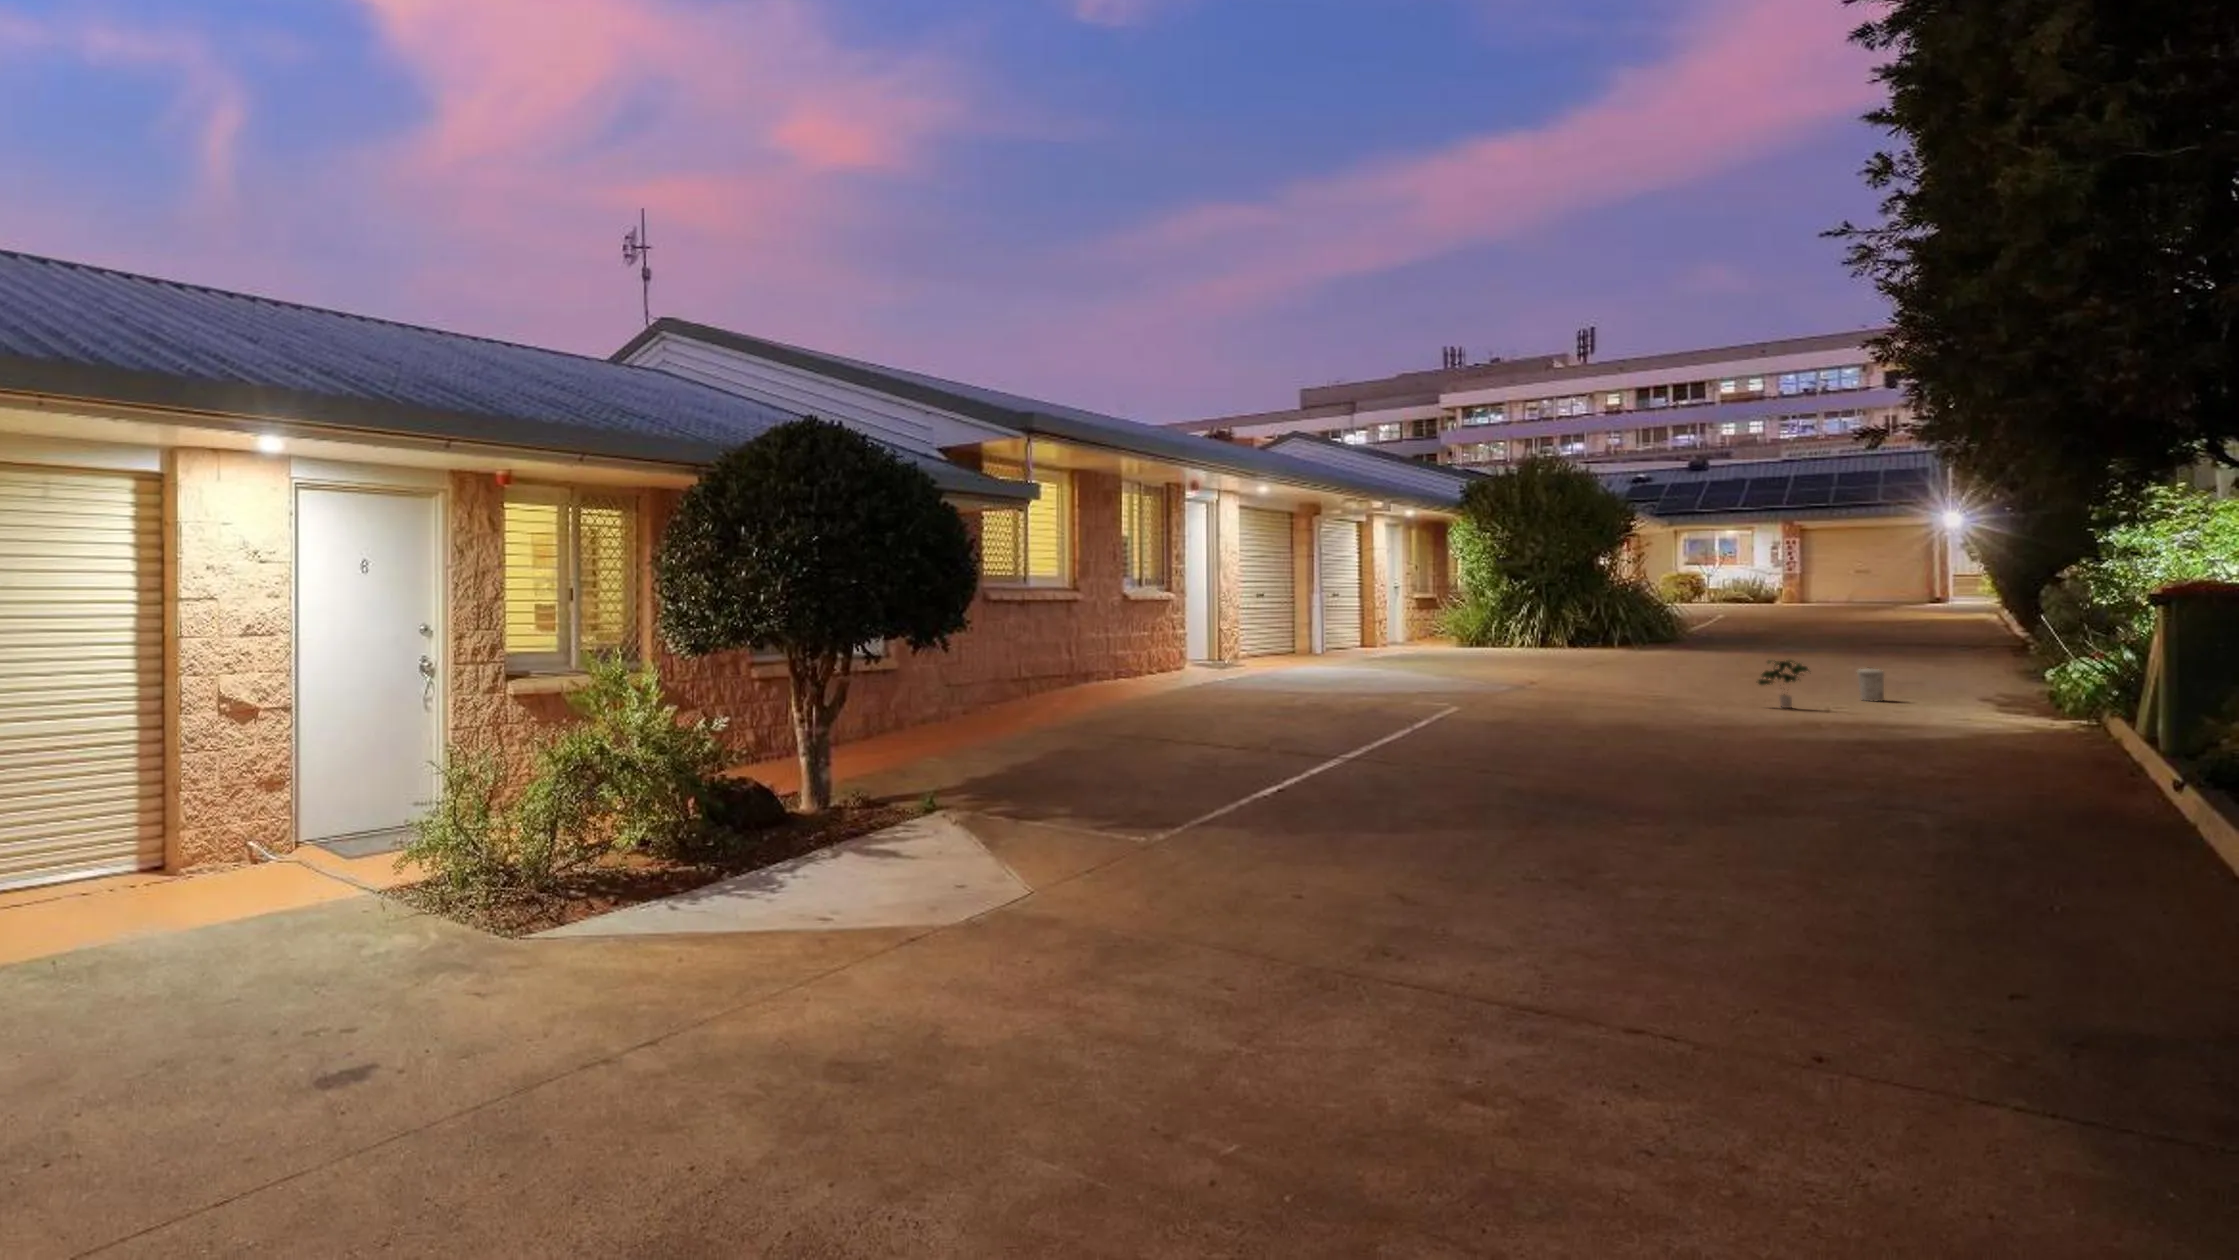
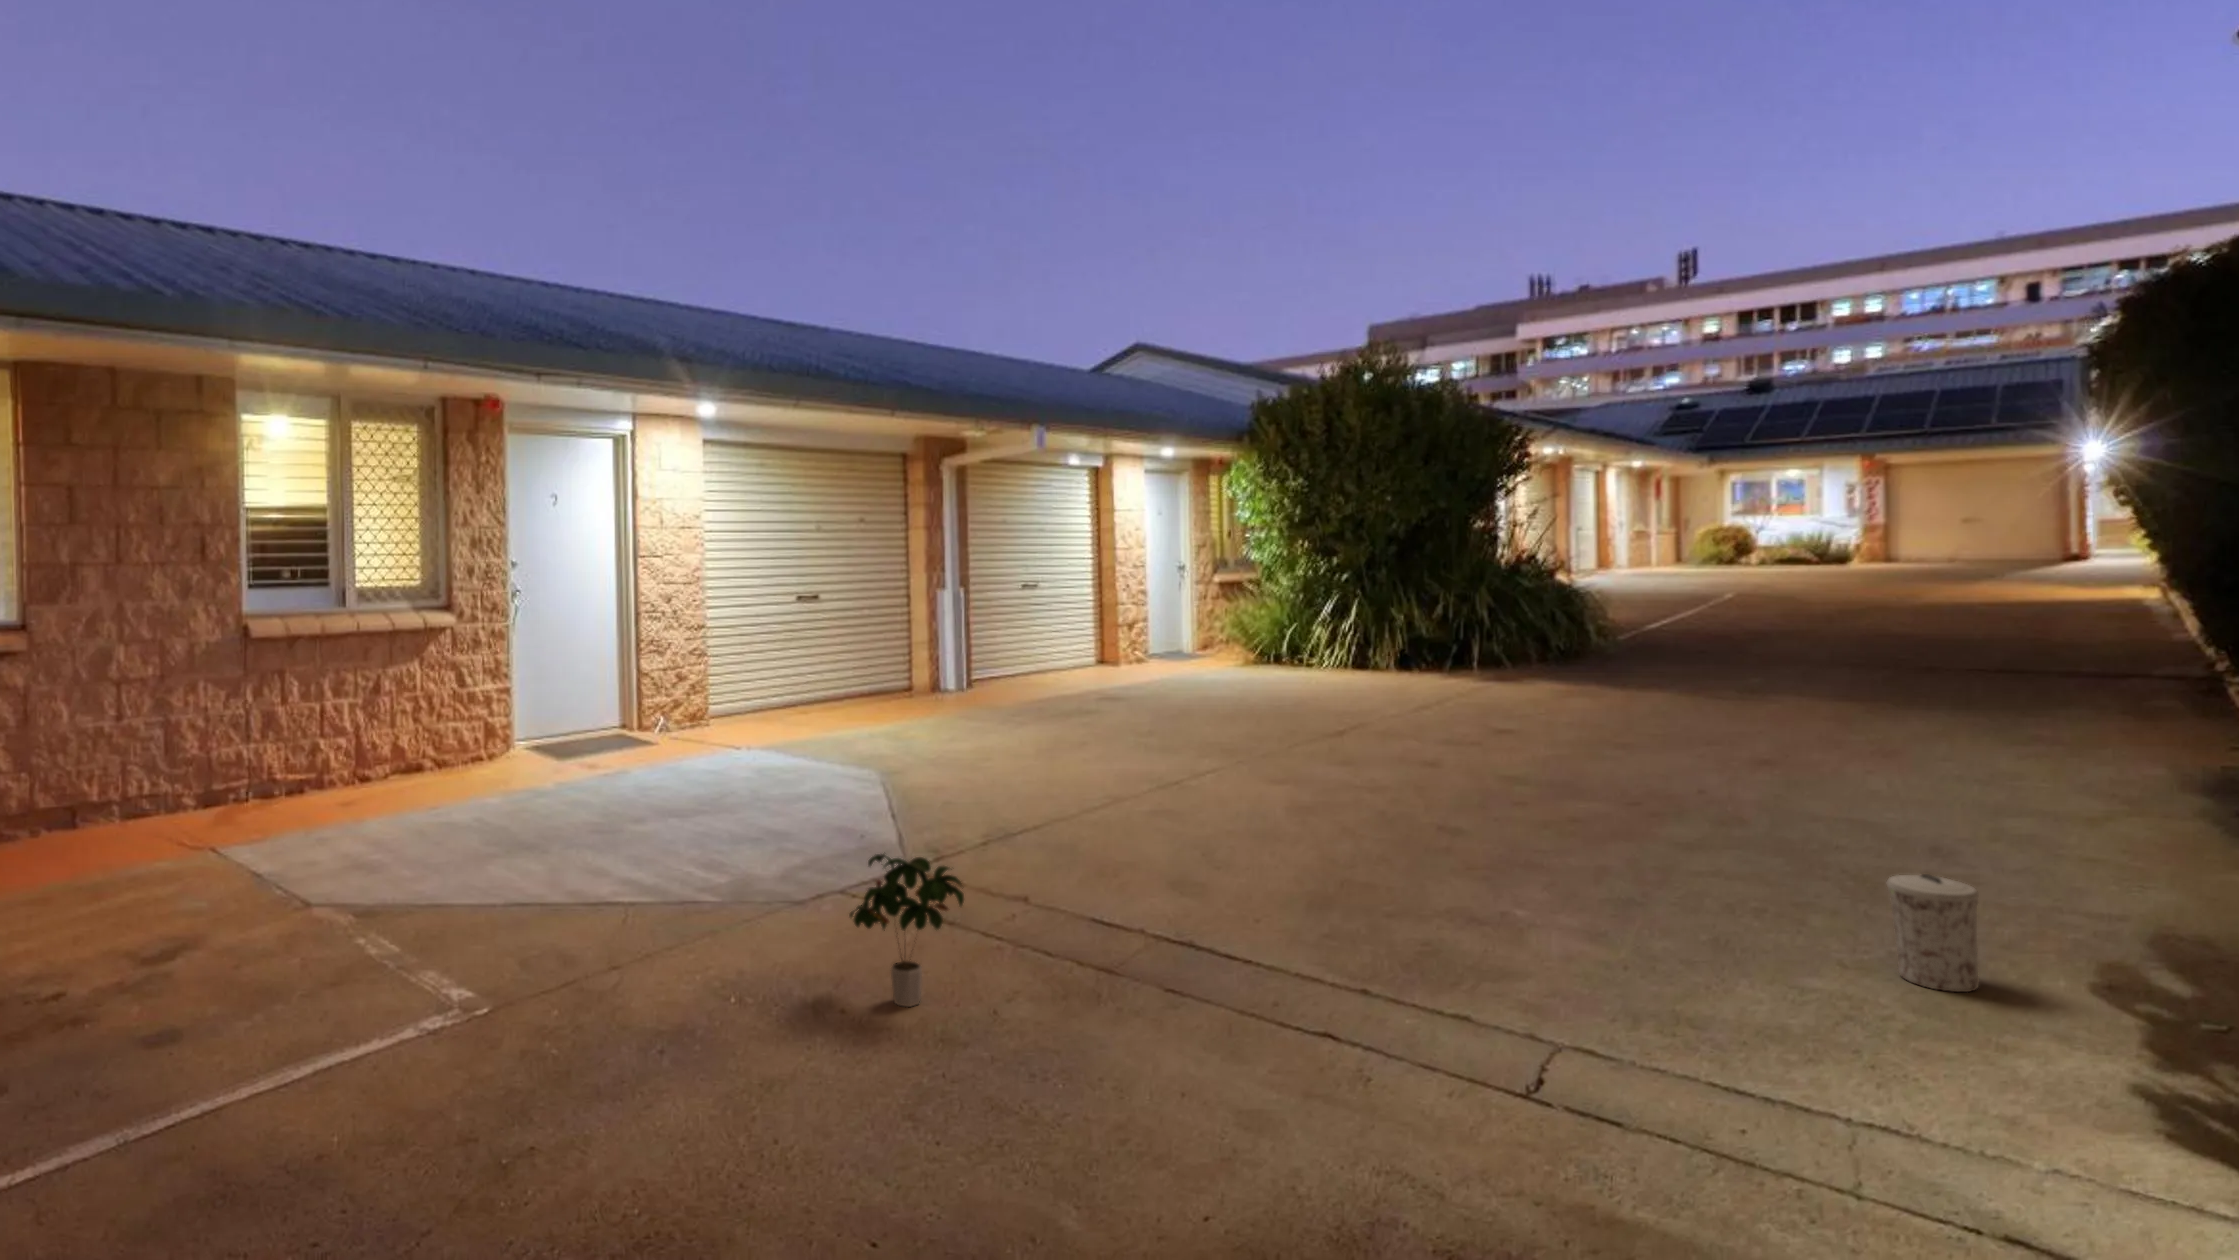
potted plant: present [1758,661,1808,708] -> present [850,854,964,1007]

